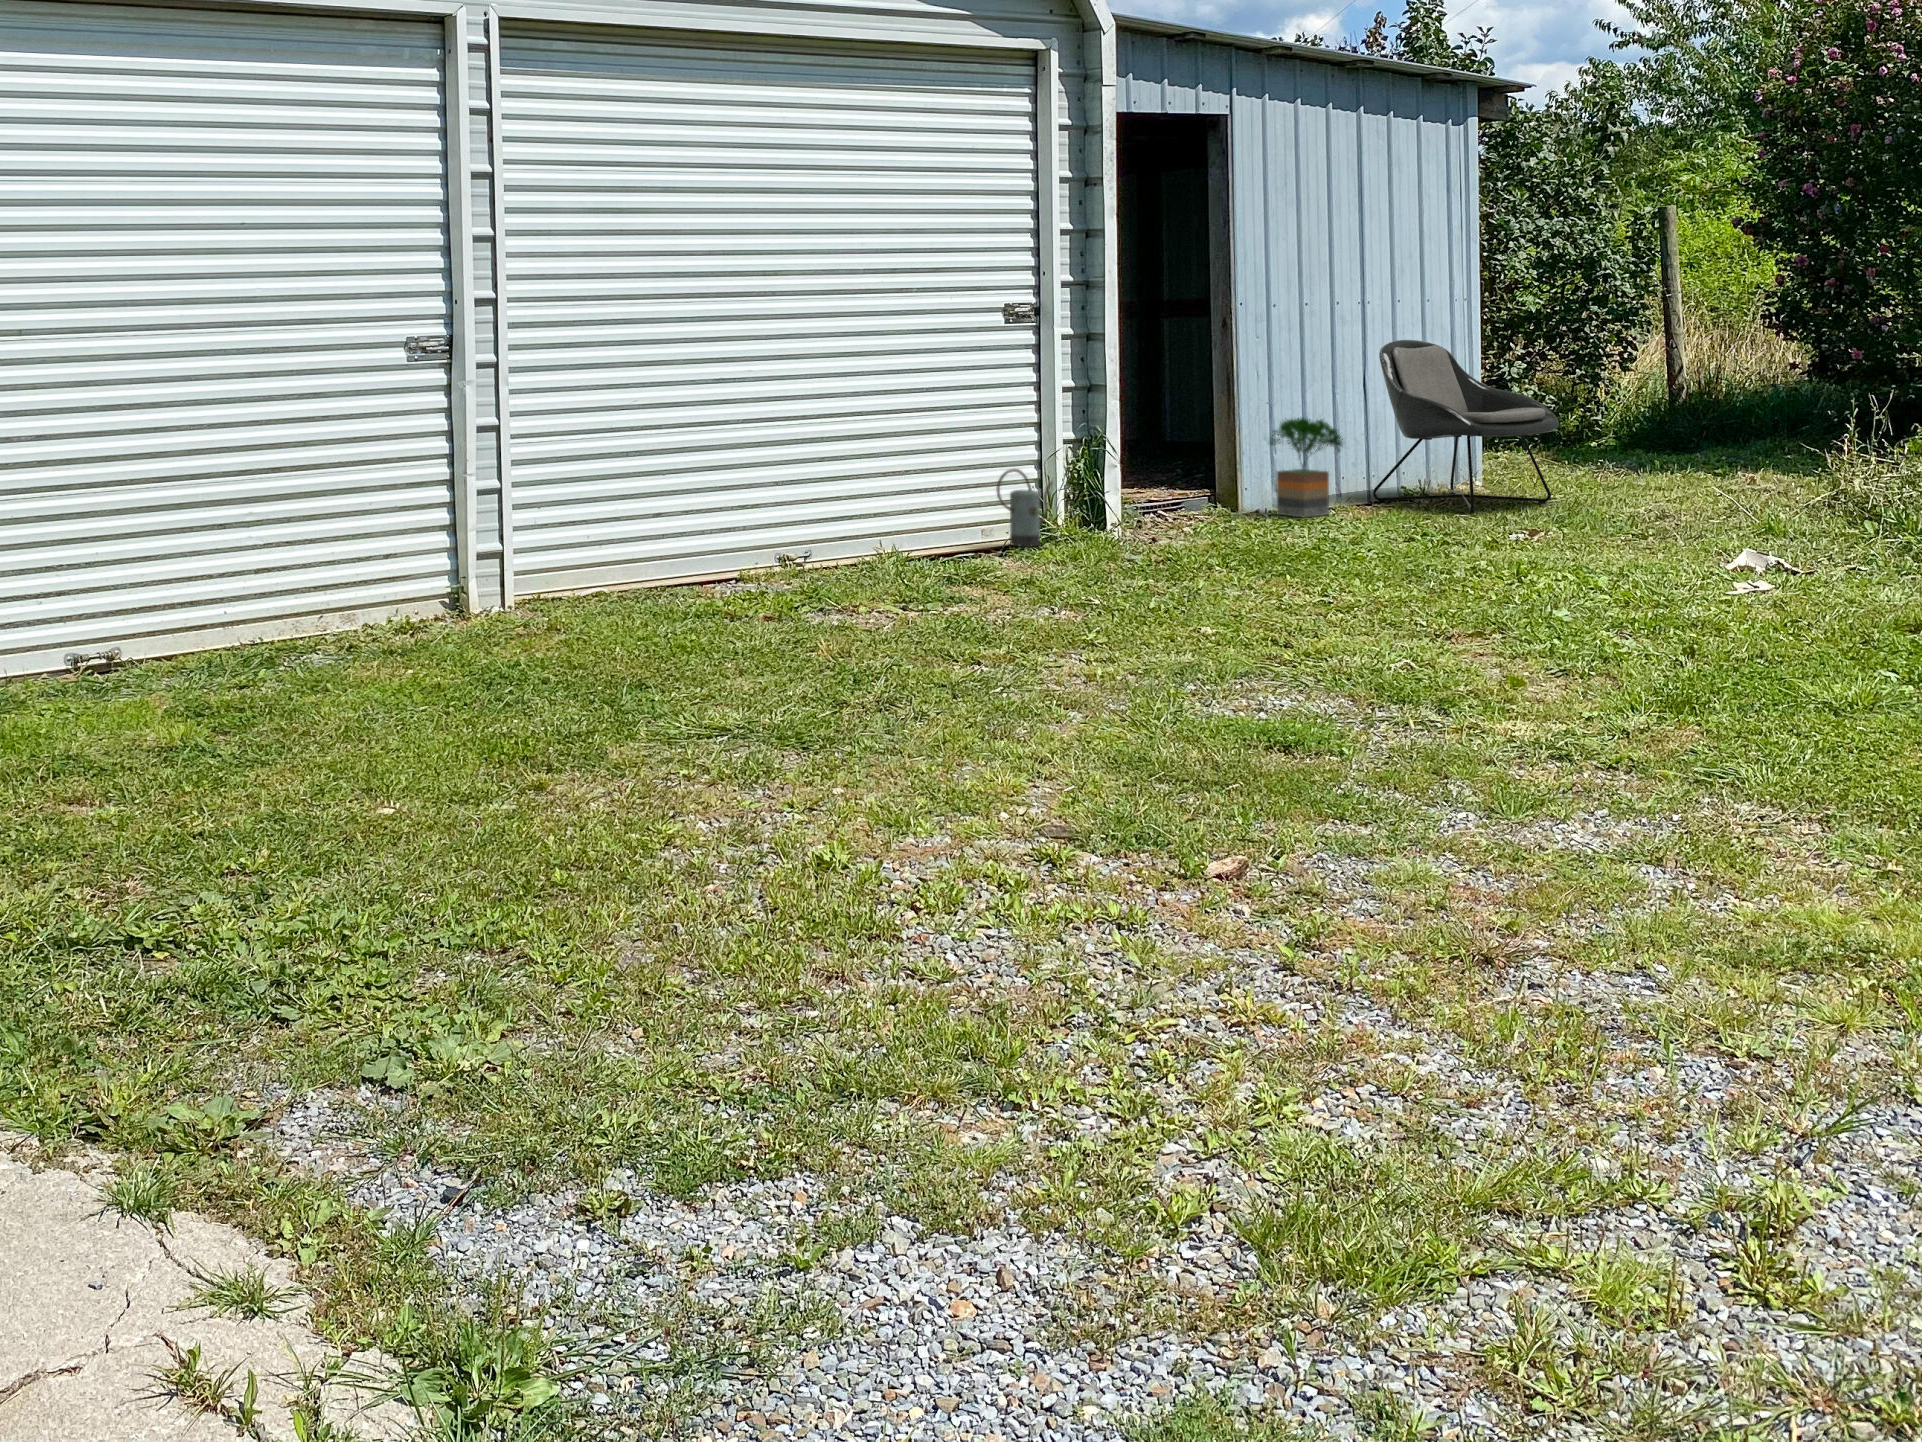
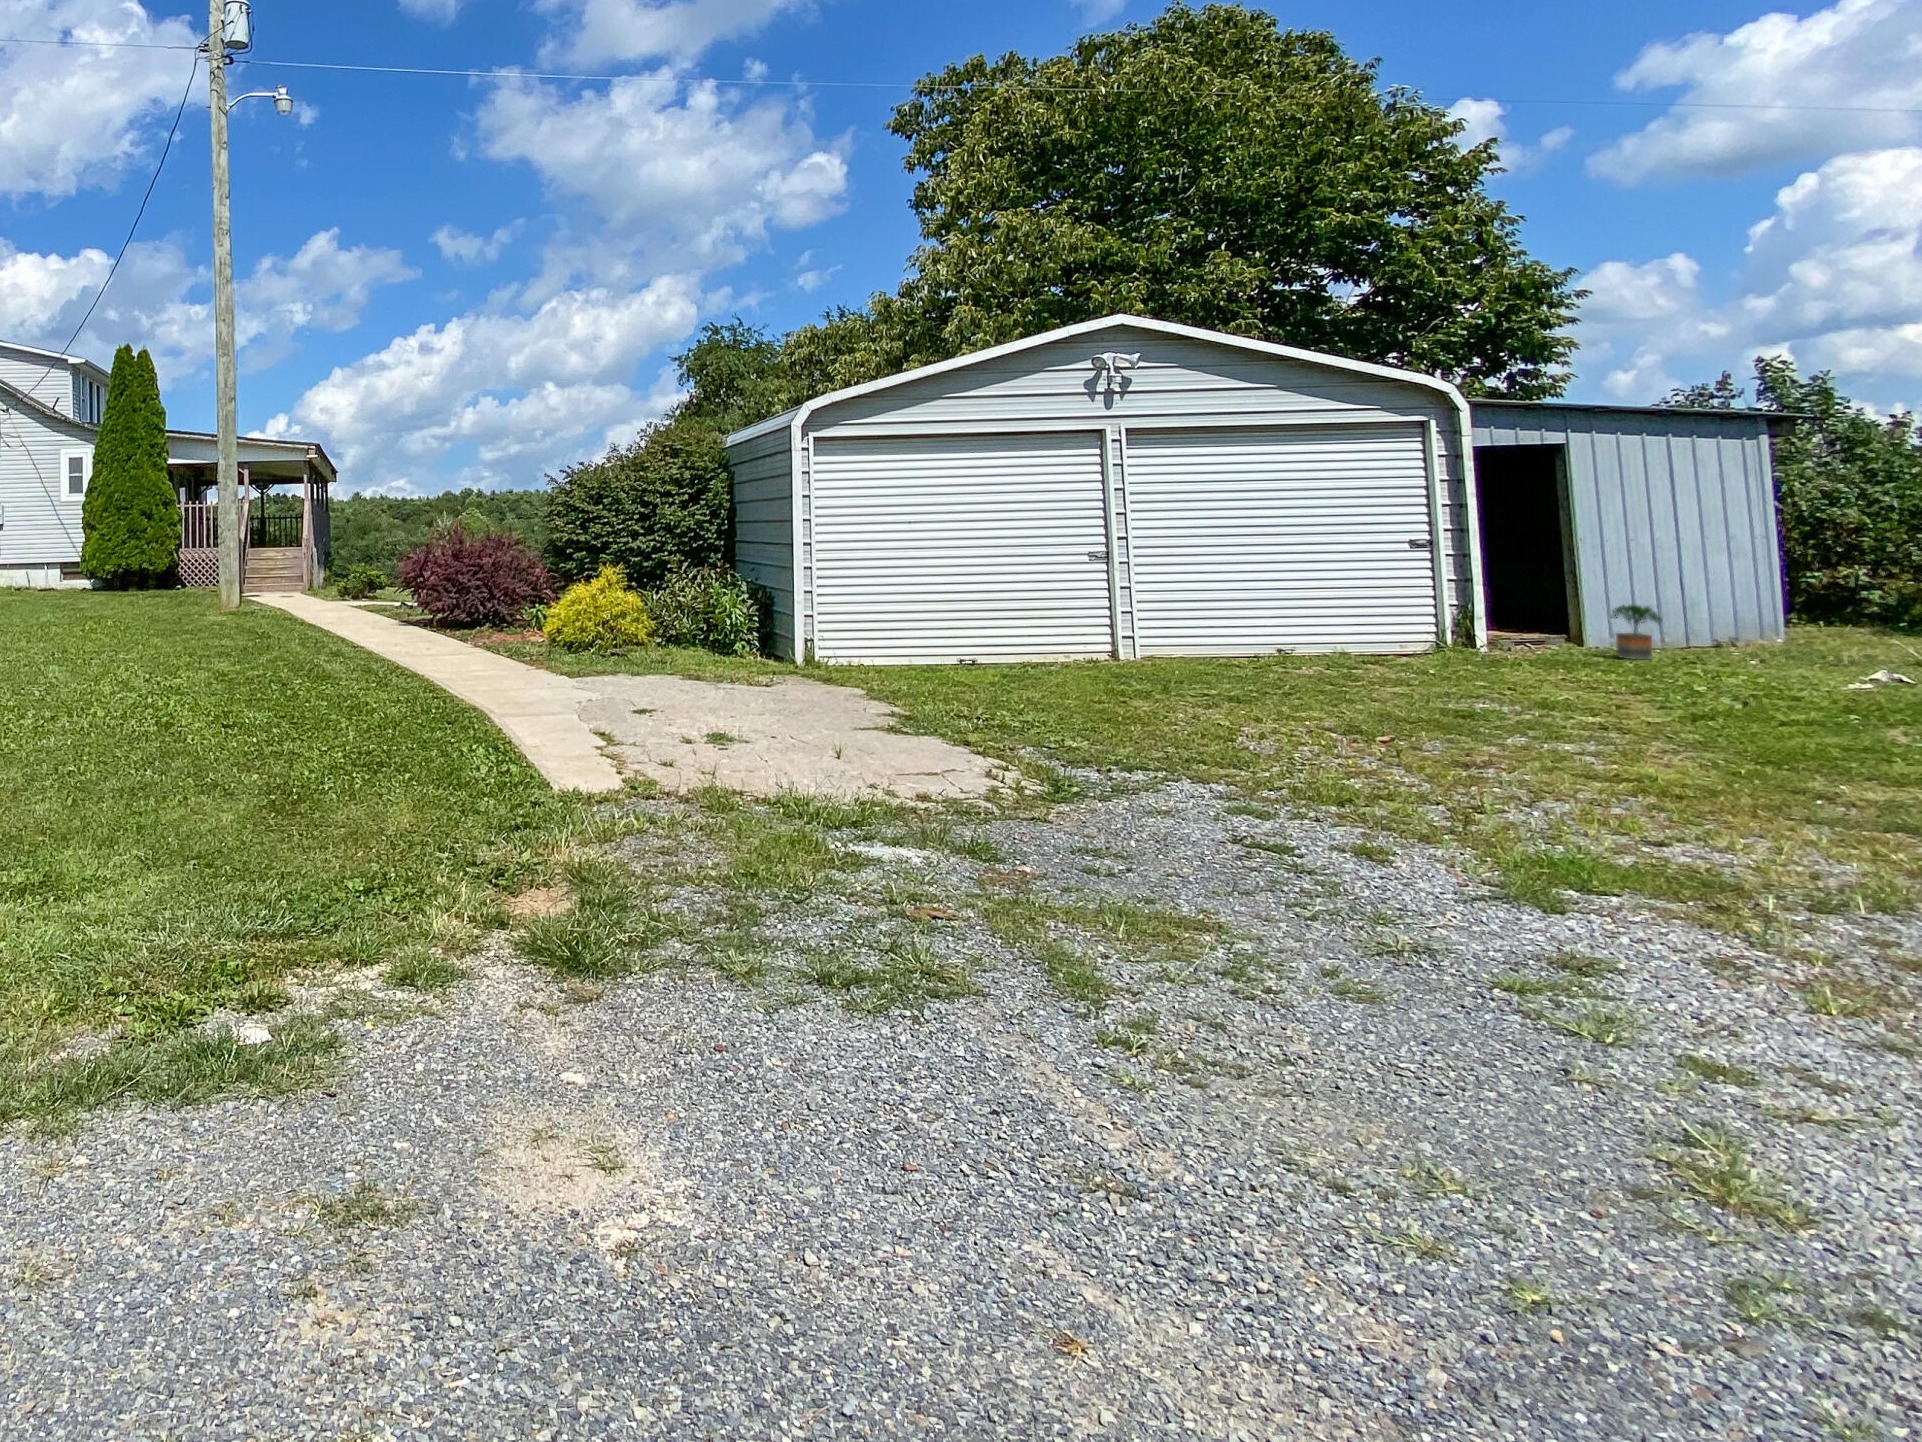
lounge chair: present [1373,340,1559,513] -> none [1706,562,1849,665]
watering can: present [996,469,1052,547] -> none [1402,621,1439,659]

